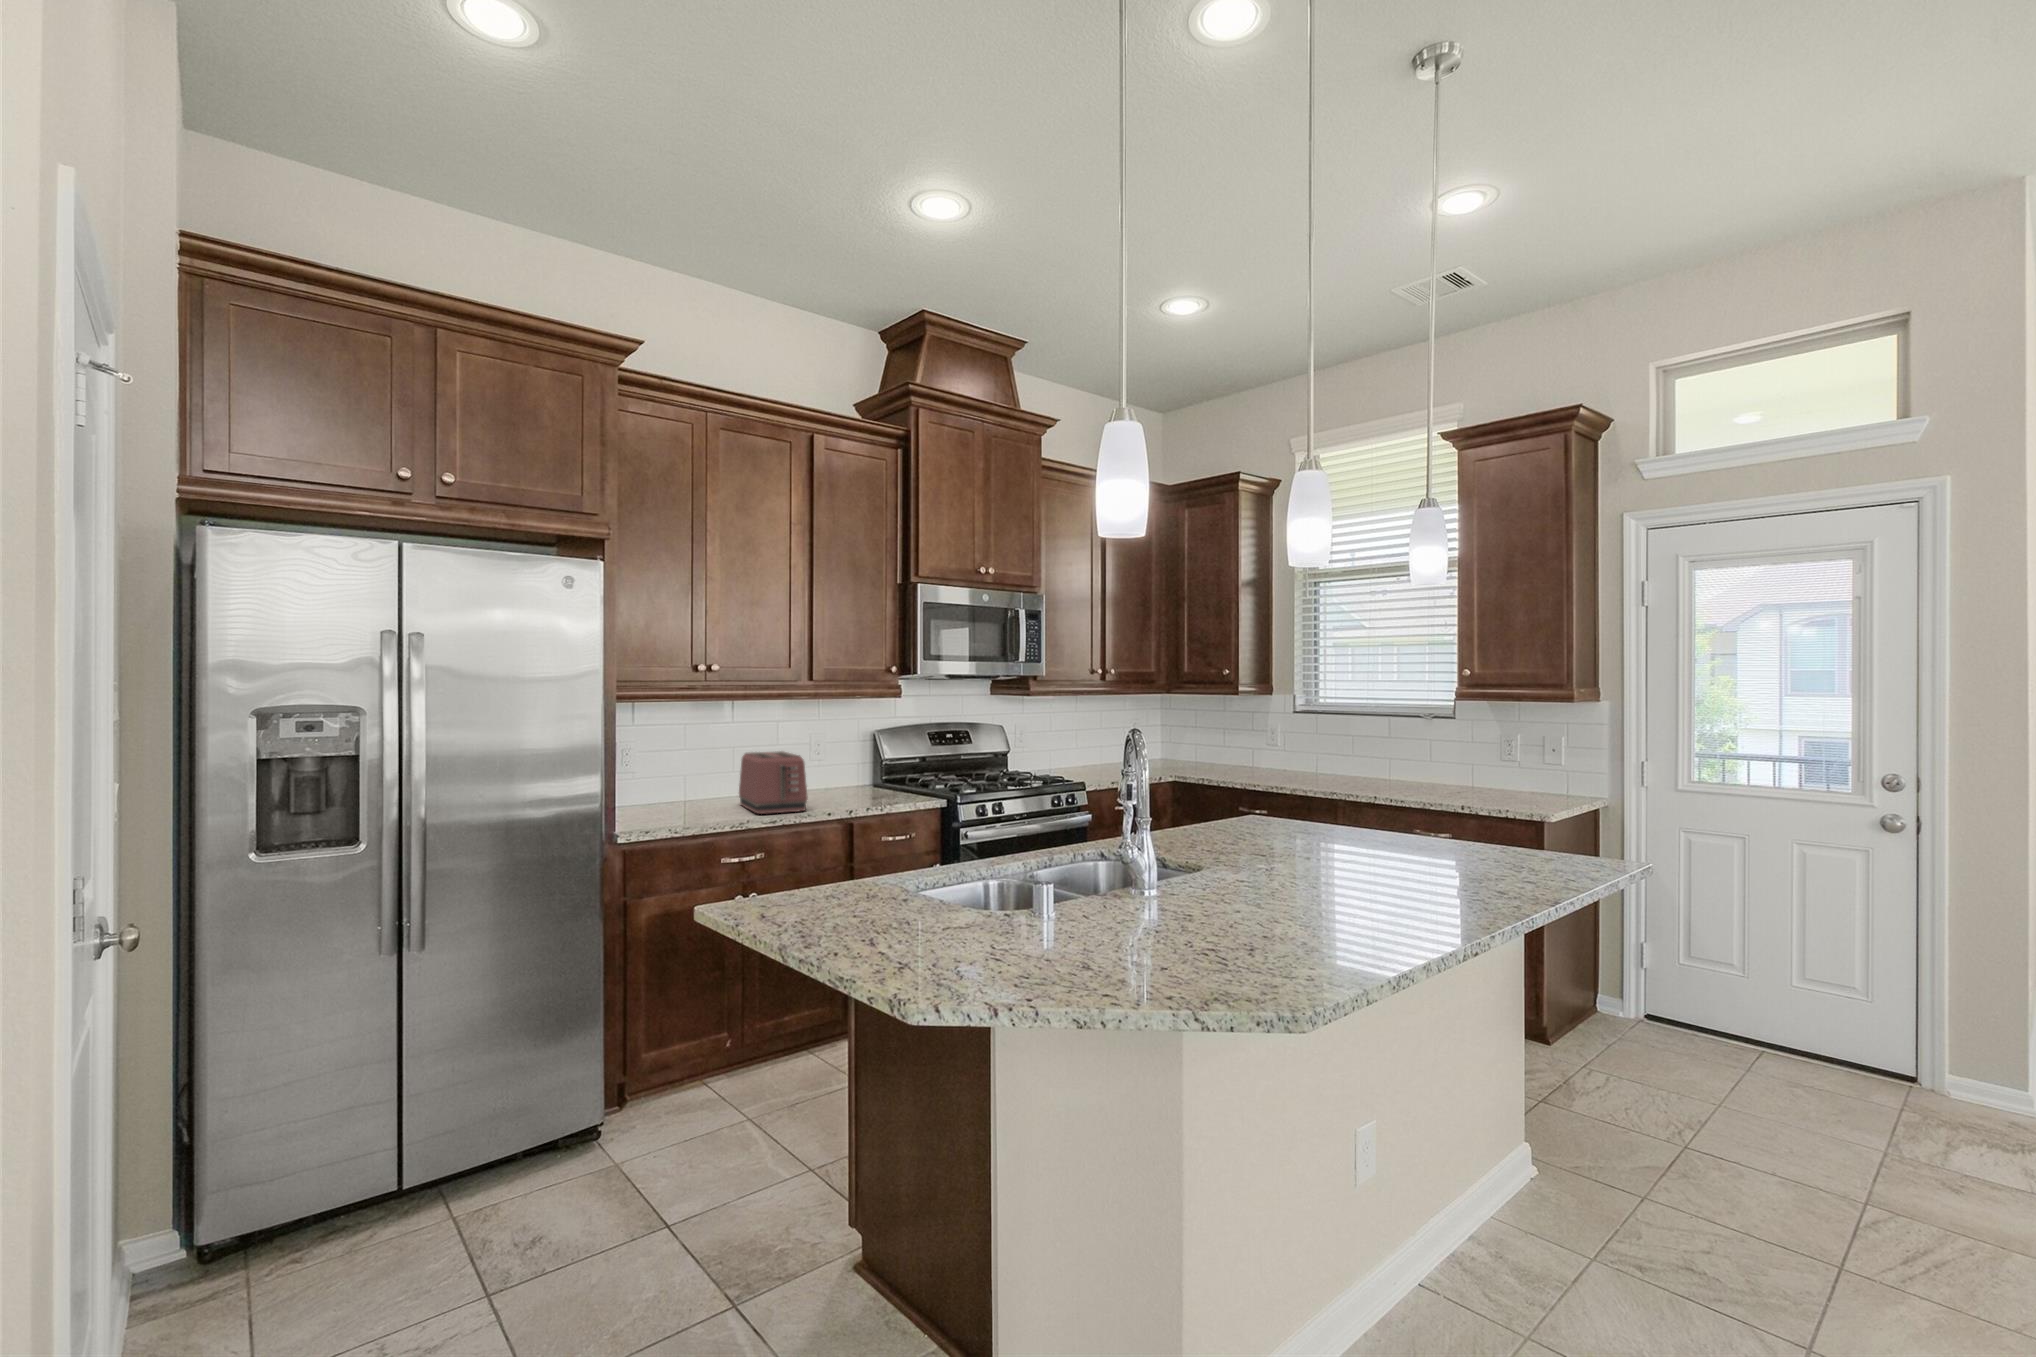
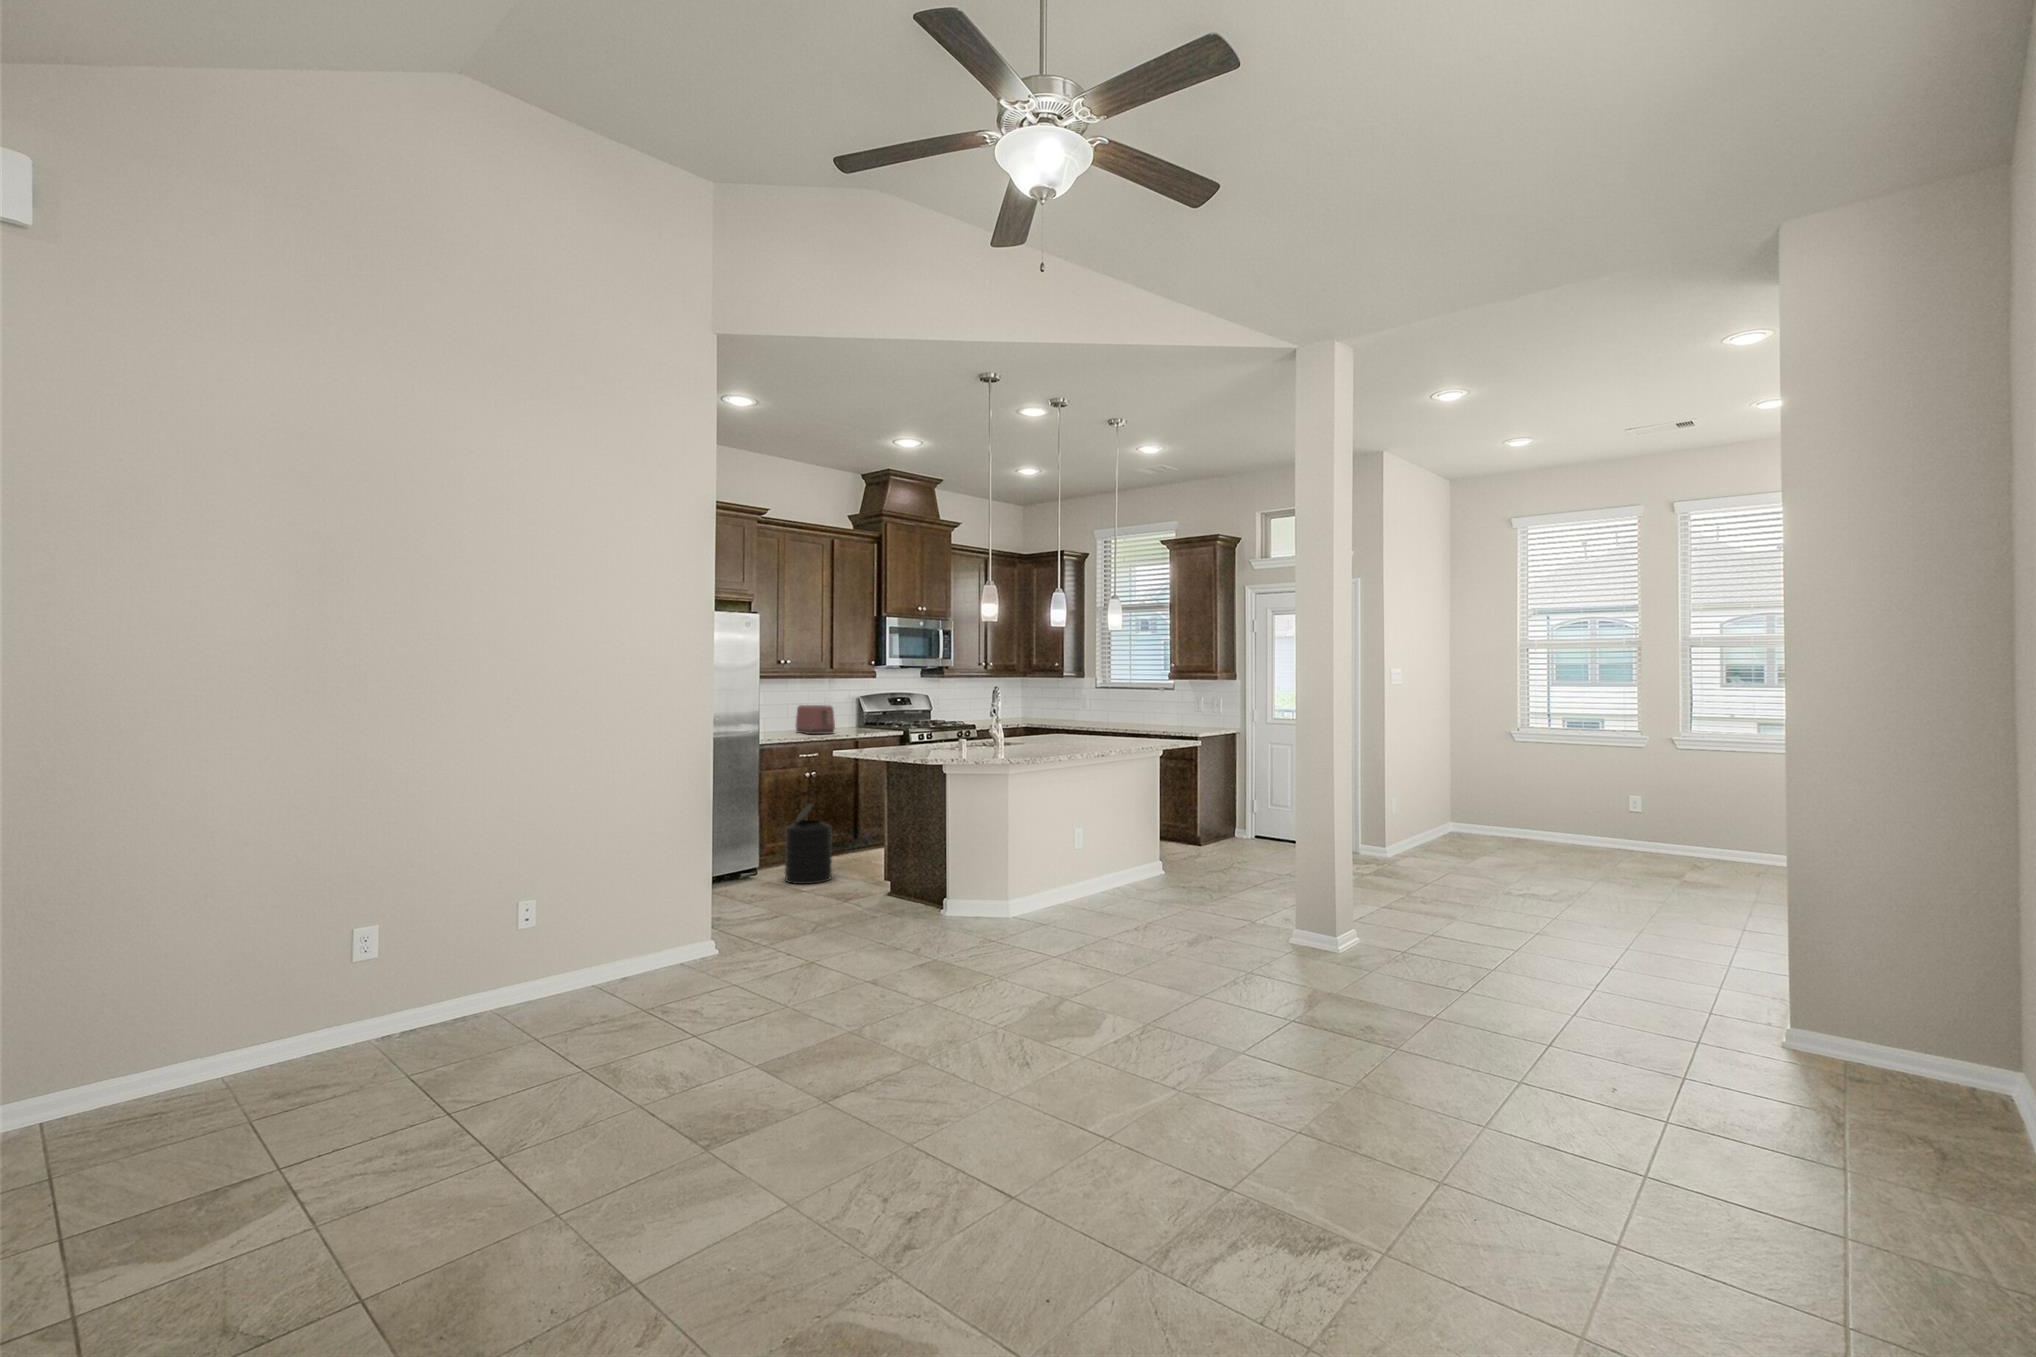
trash can: none [662,982,770,1178] -> present [784,803,832,884]

